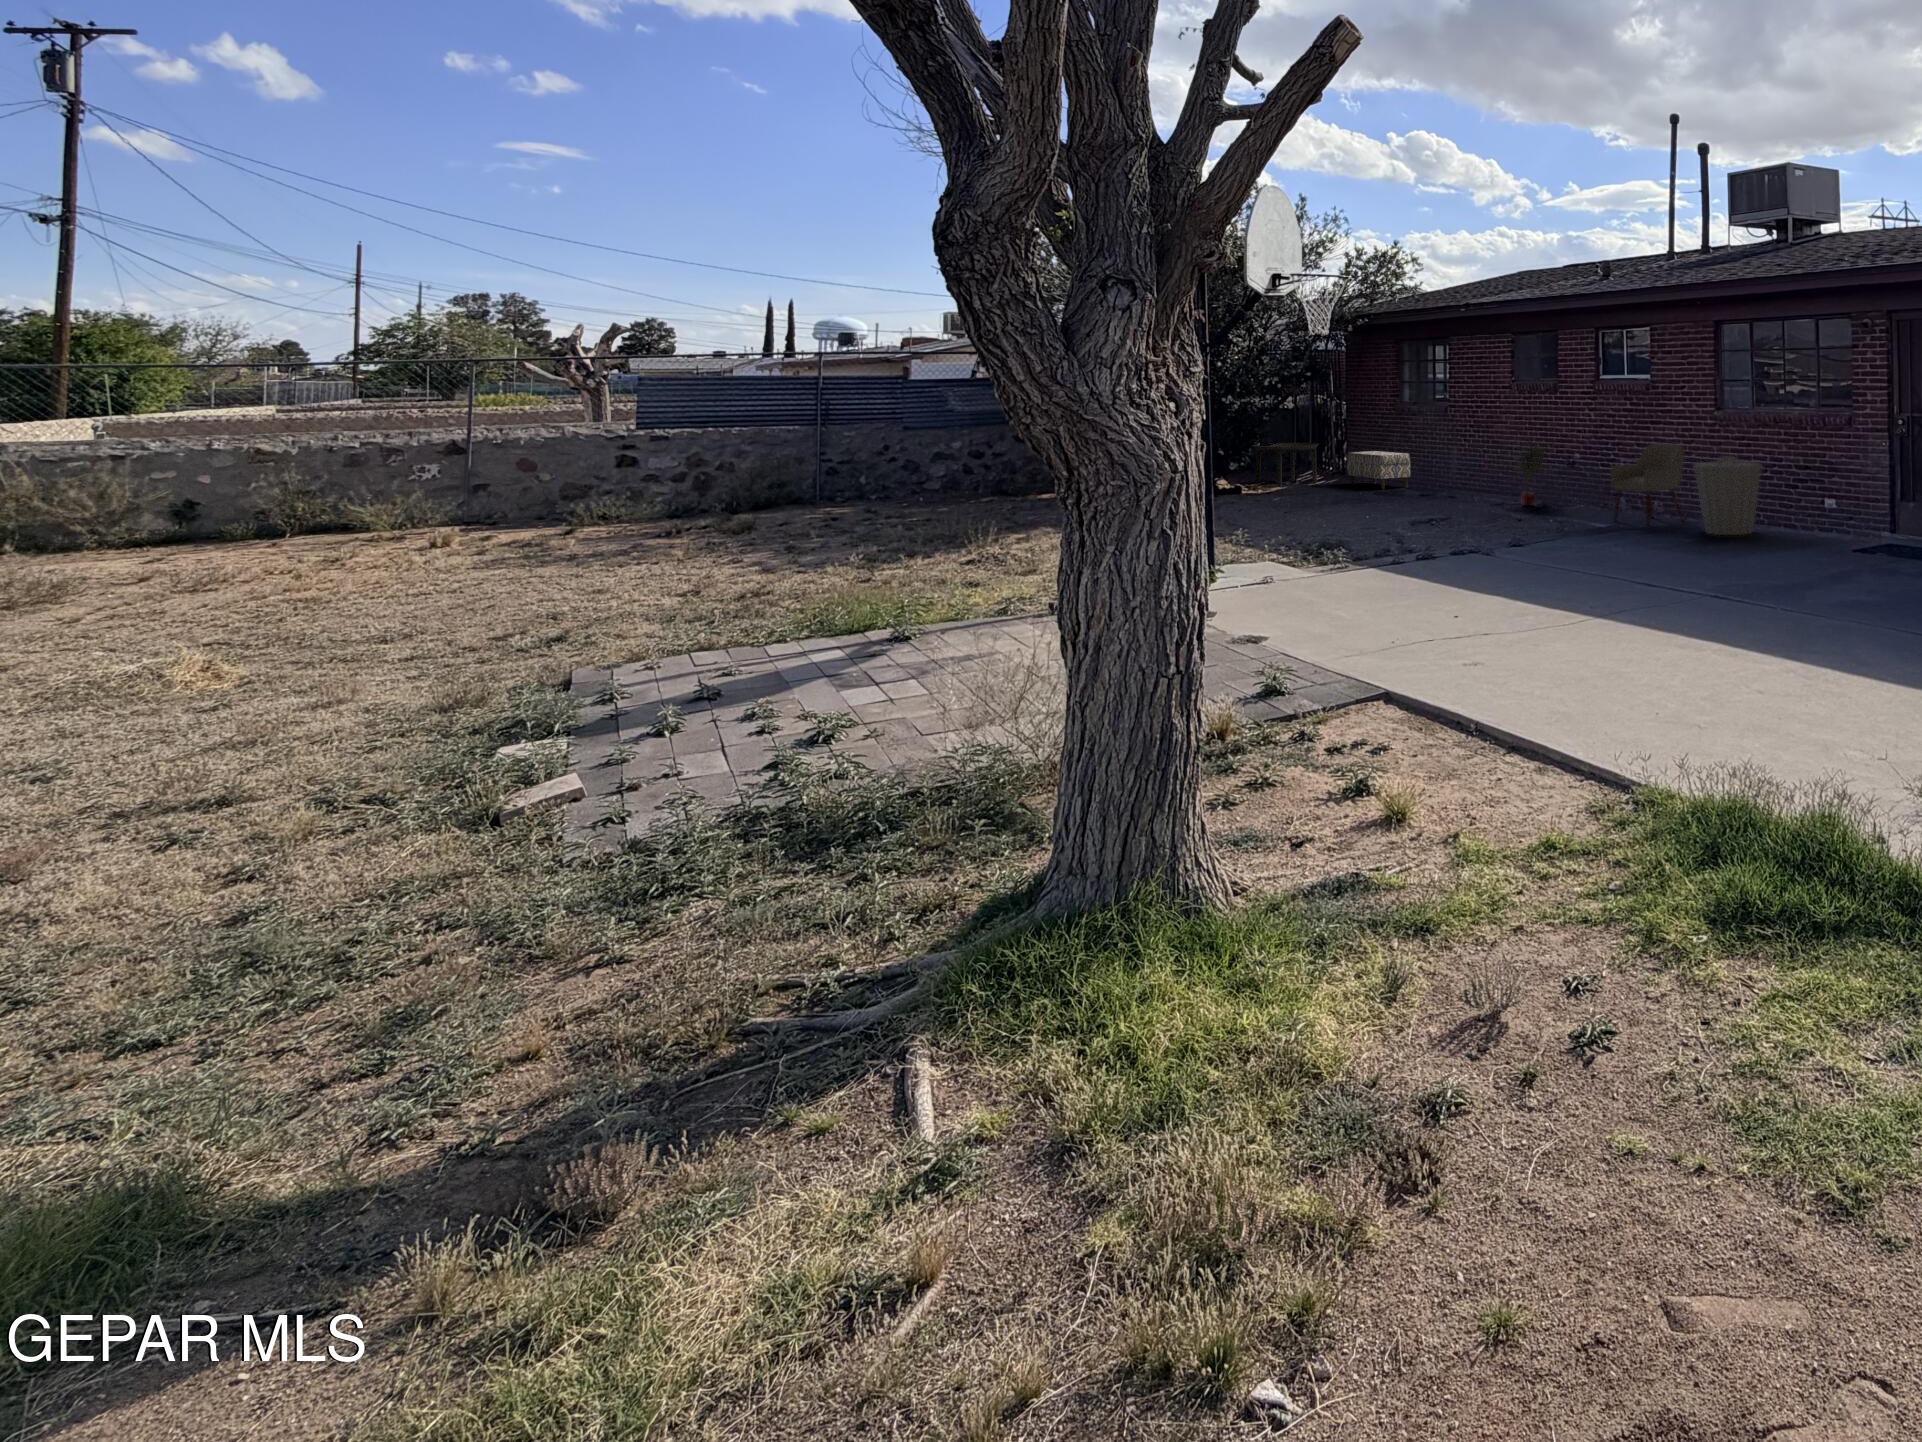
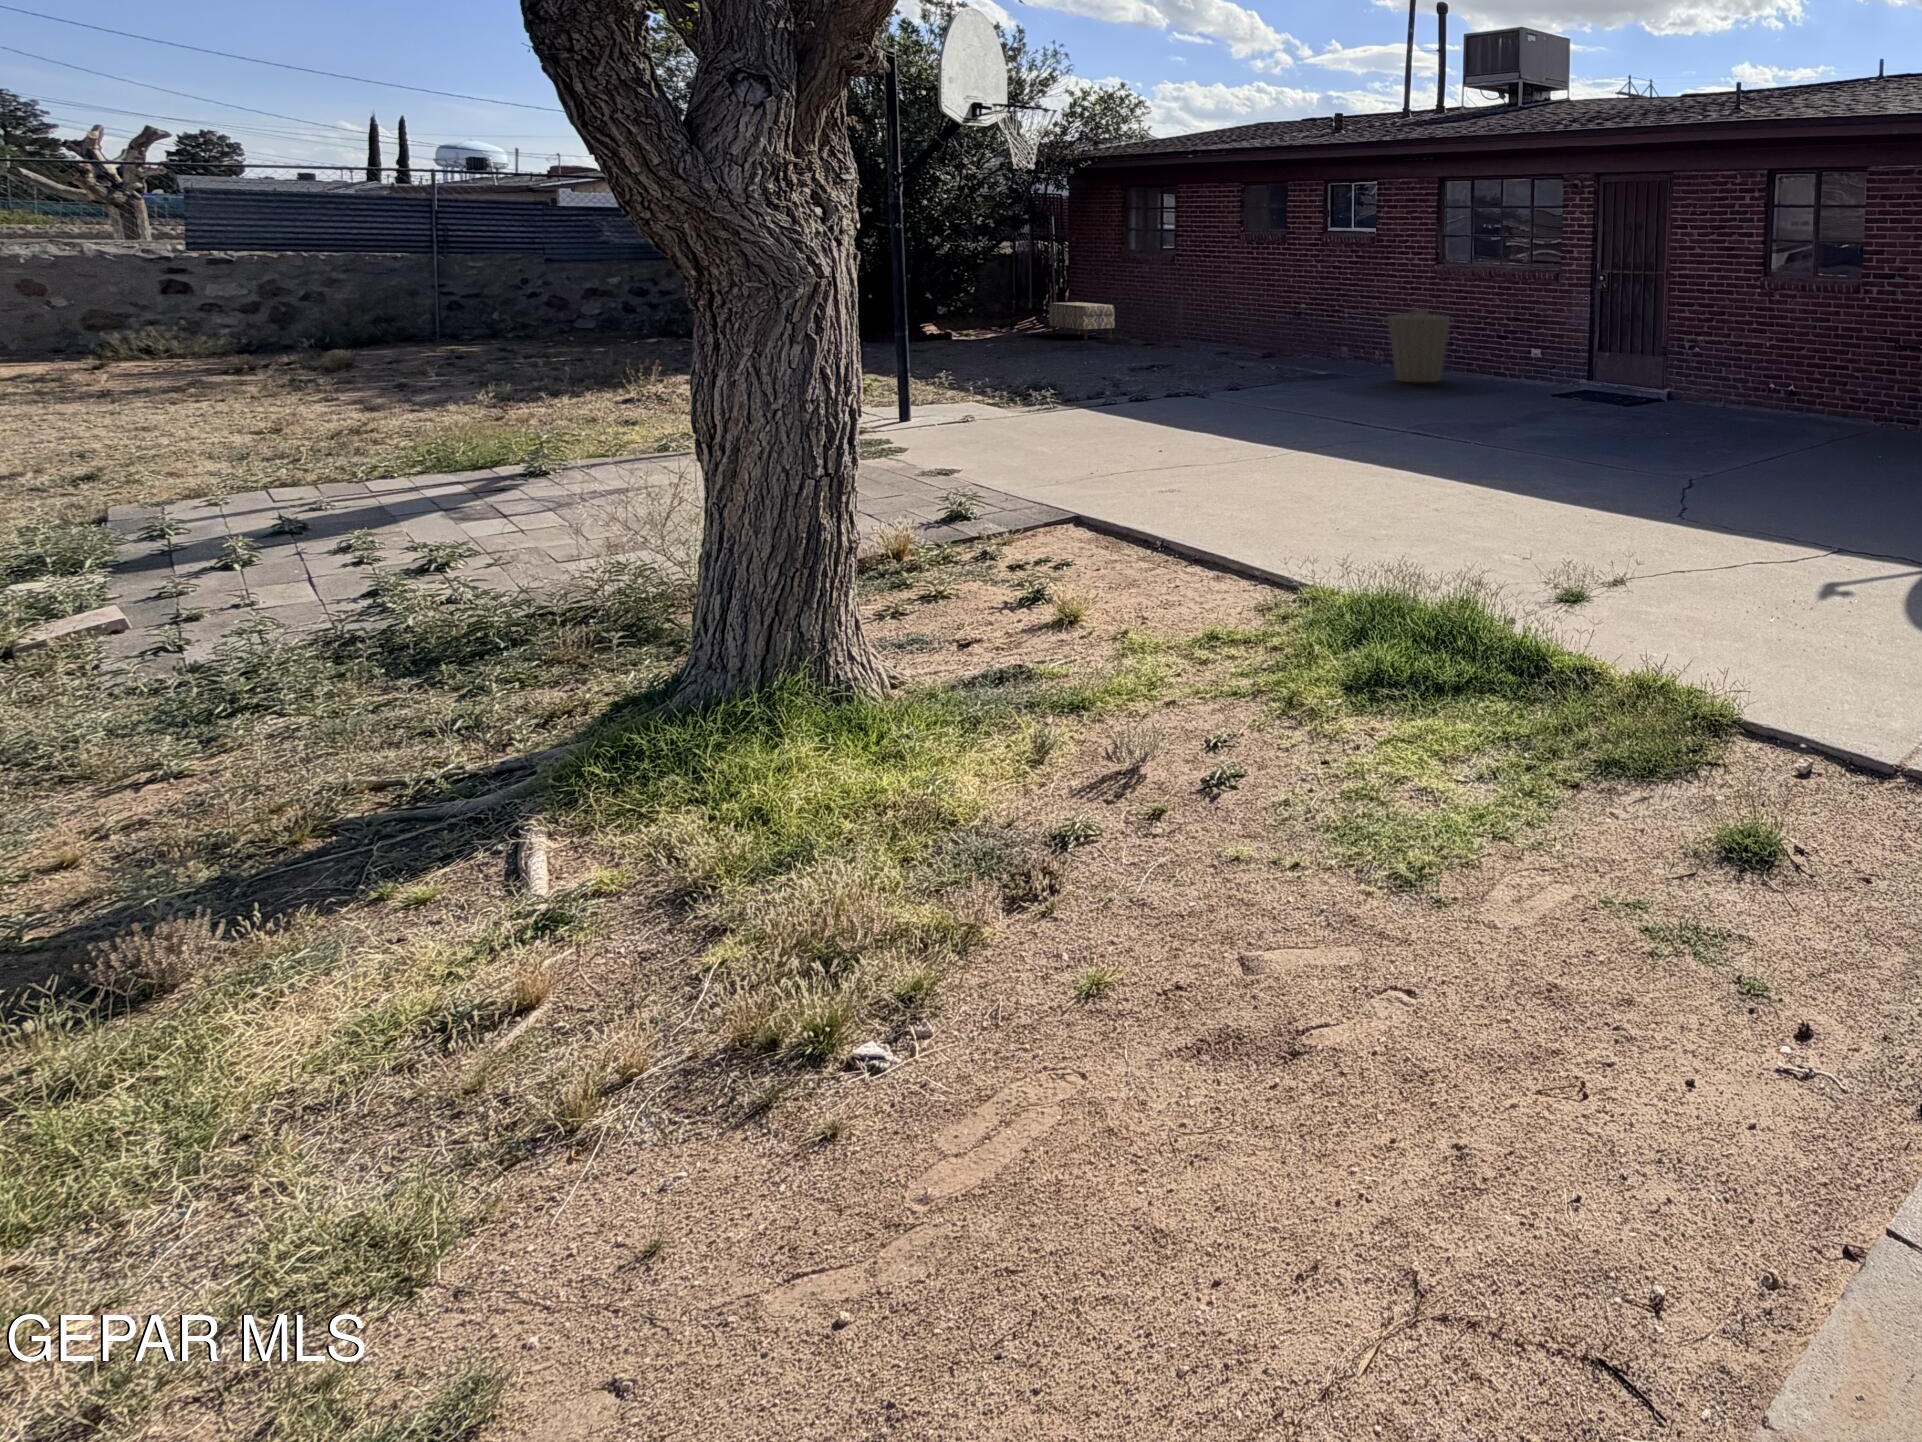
potted tree: present [1514,441,1551,506] -> none [1216,292,1255,356]
round table: present [1252,443,1319,486] -> none [947,293,1020,335]
chair: present [1610,443,1684,525] -> none [1309,297,1380,374]

